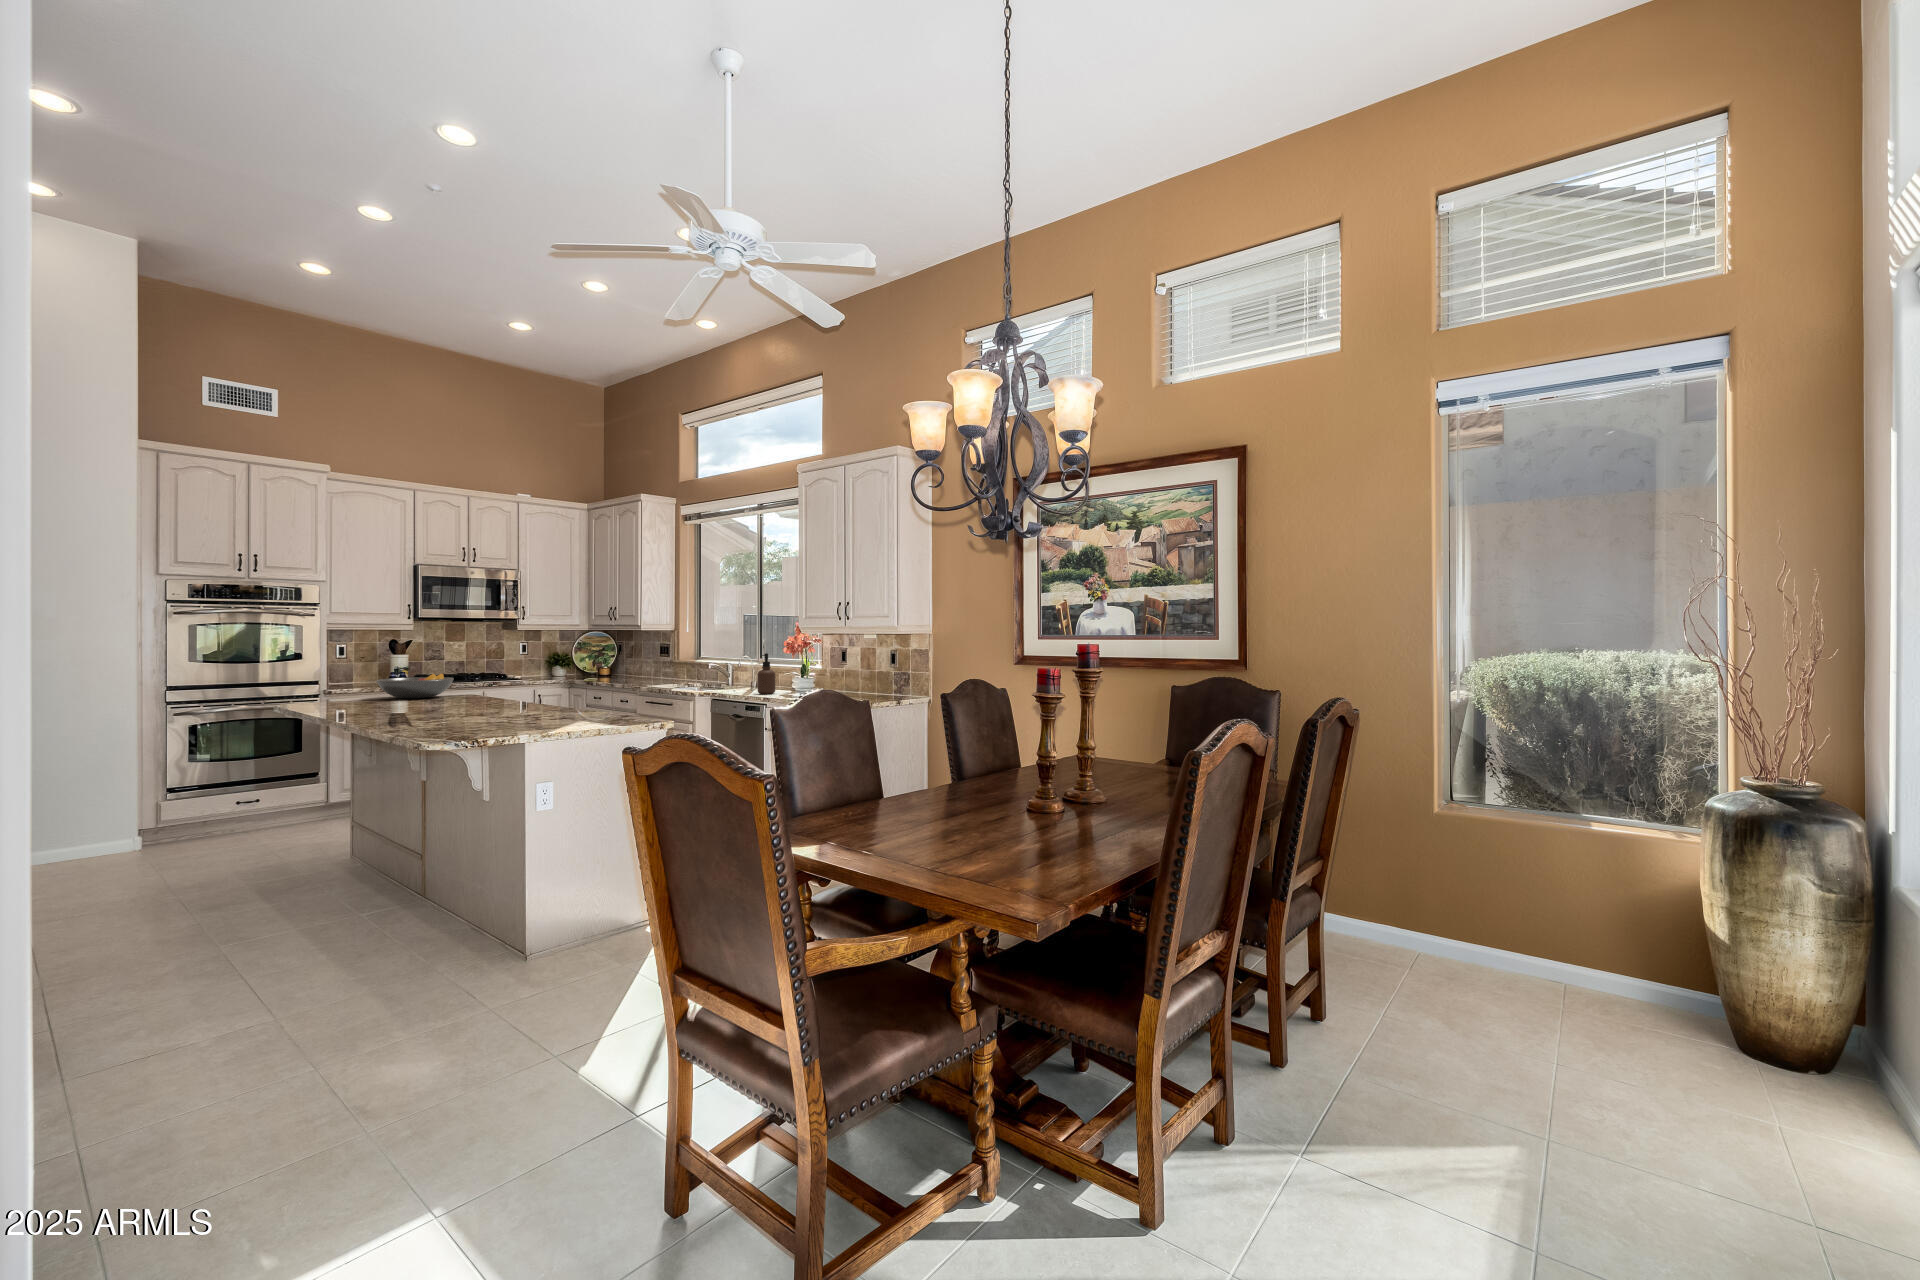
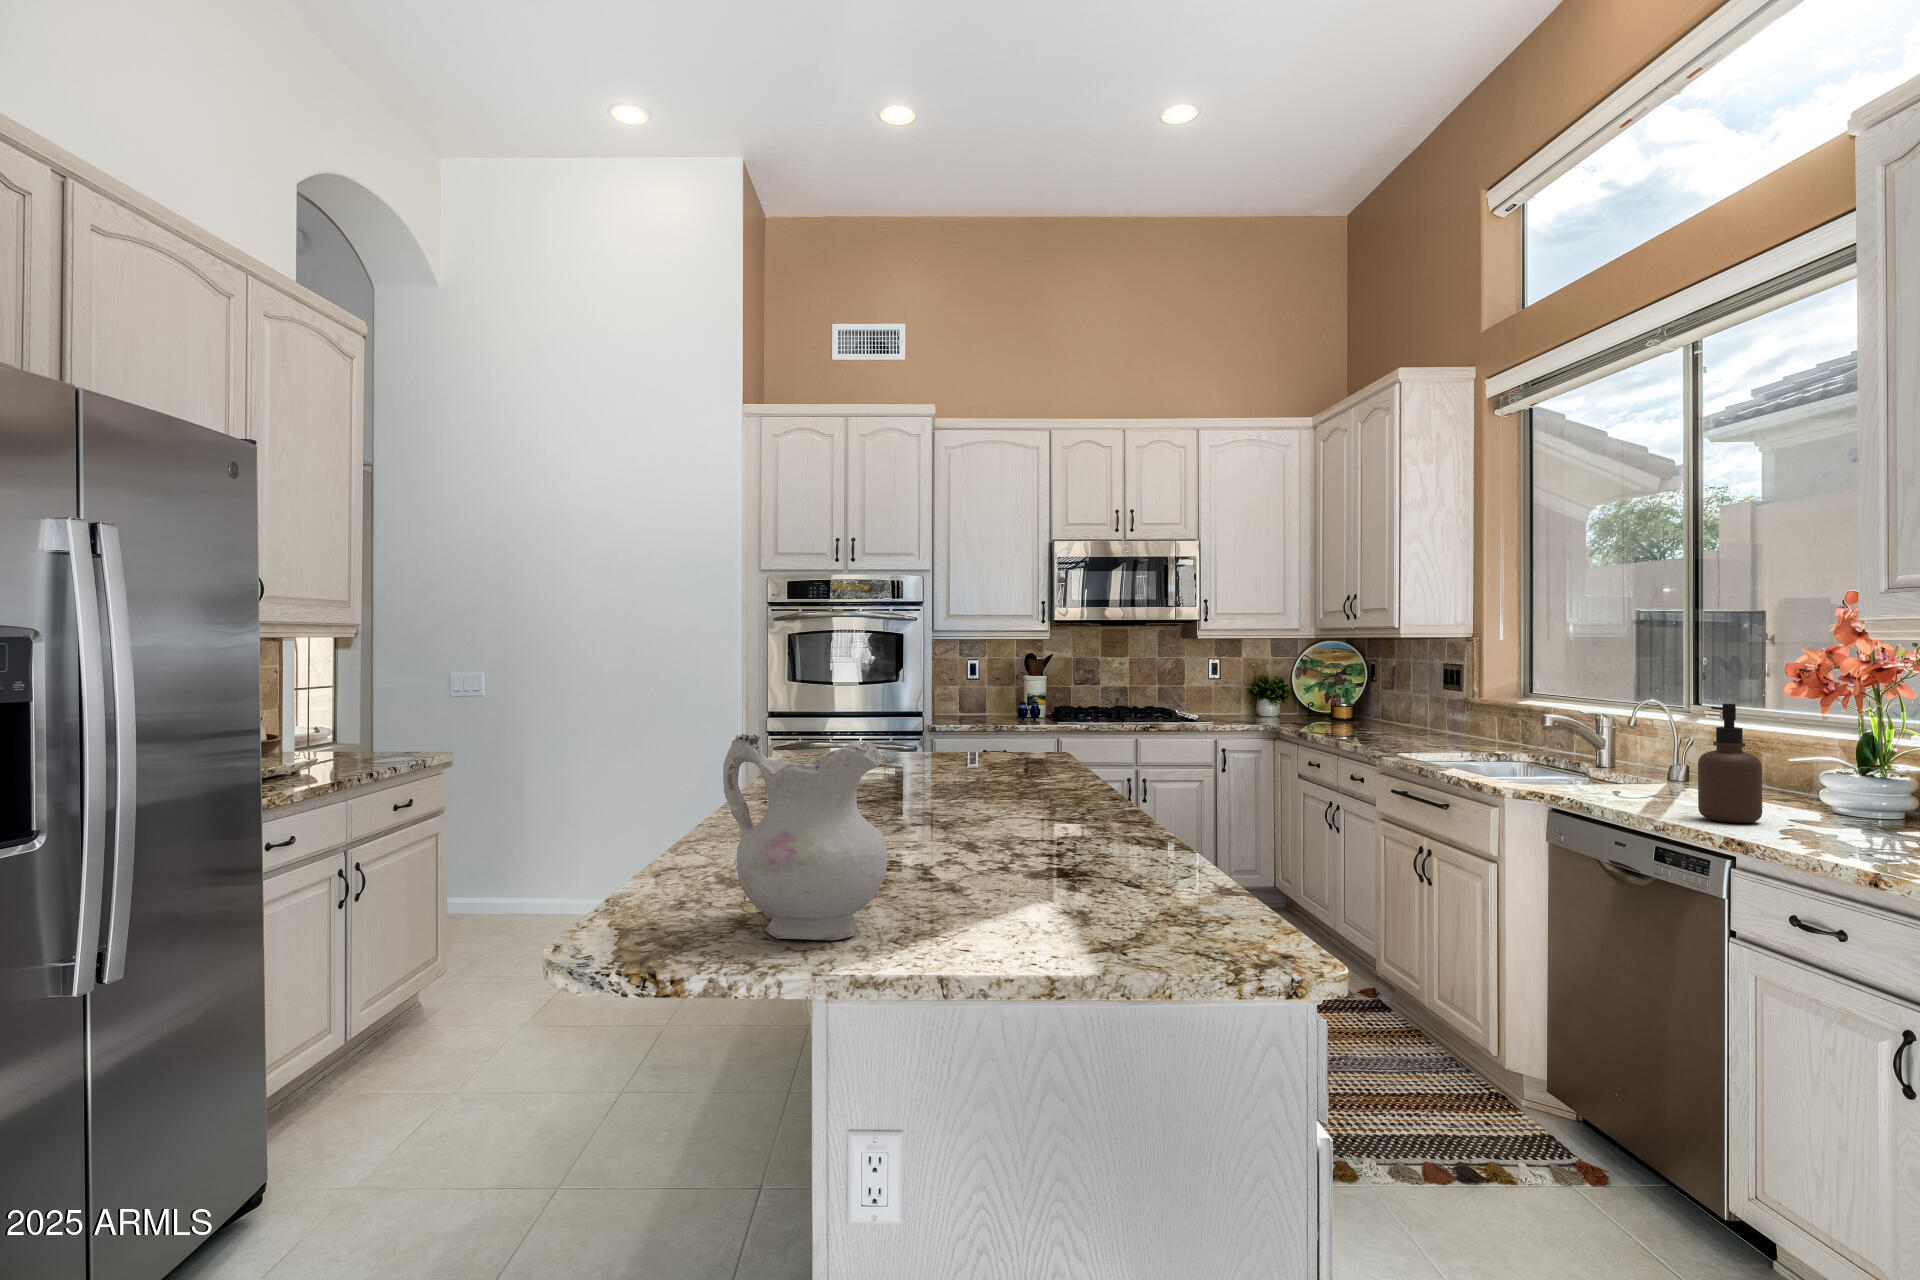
ceramic pitcher: none [458,661,524,726] -> present [723,734,887,940]
fruit bowl: present [377,673,454,698] -> none [894,719,1013,764]

